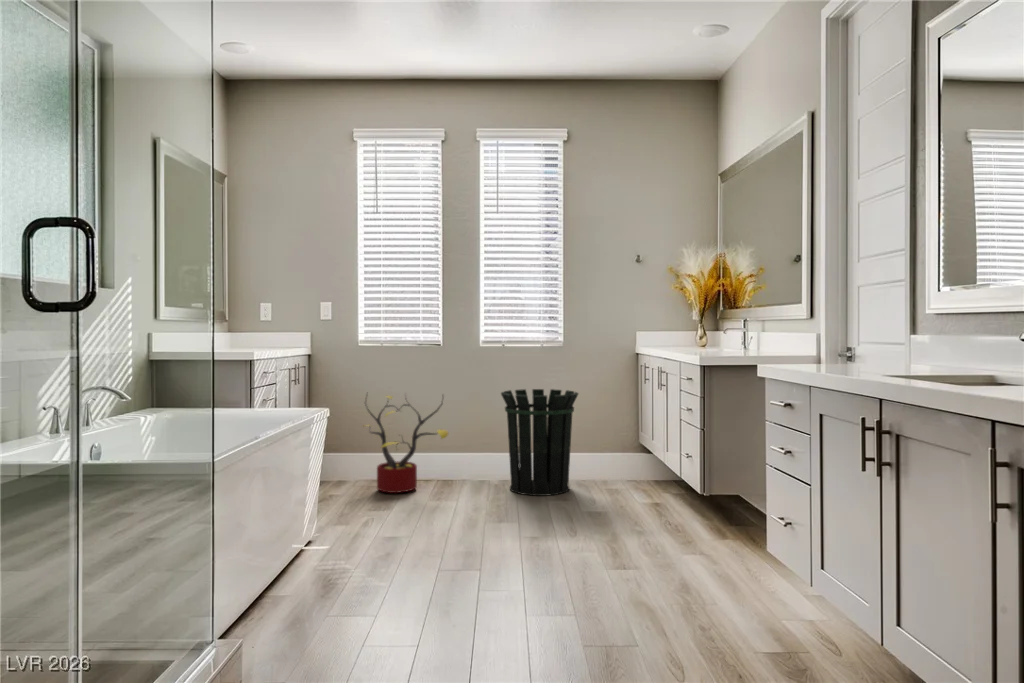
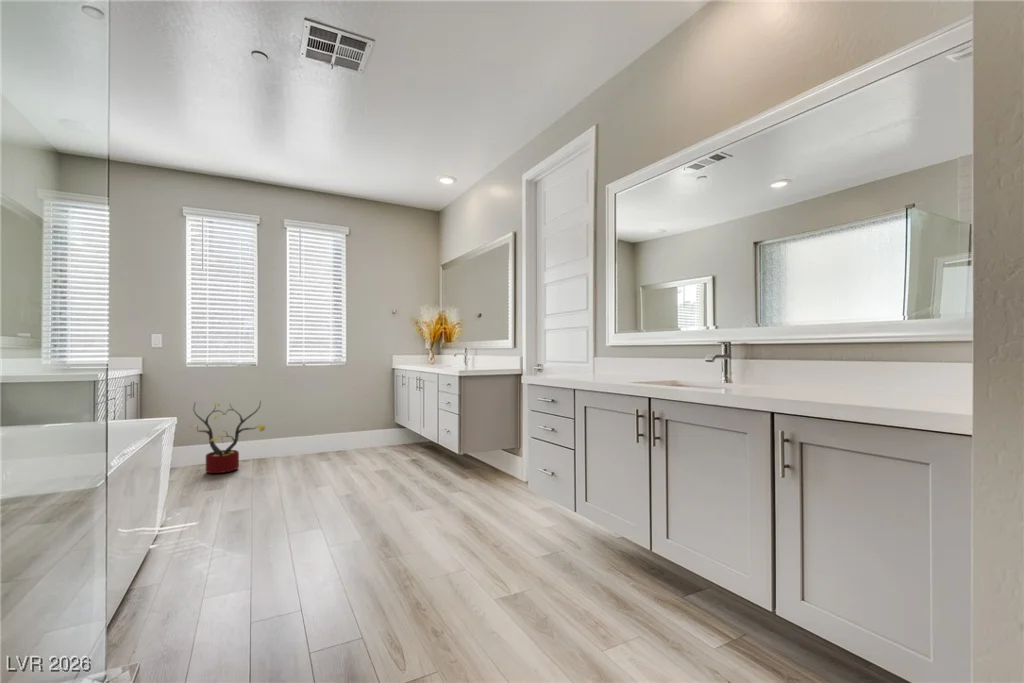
waste bin: present [501,389,578,496] -> none [303,393,357,463]

